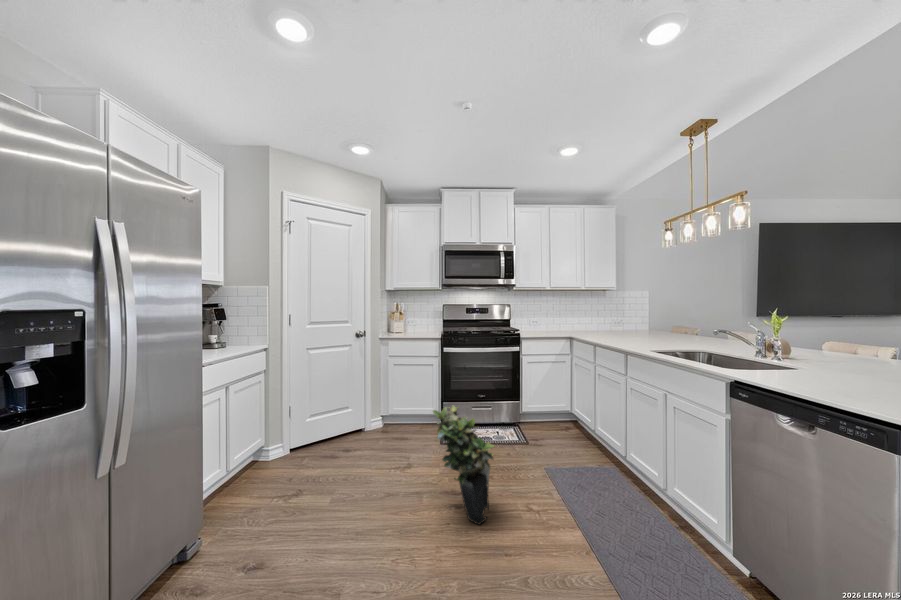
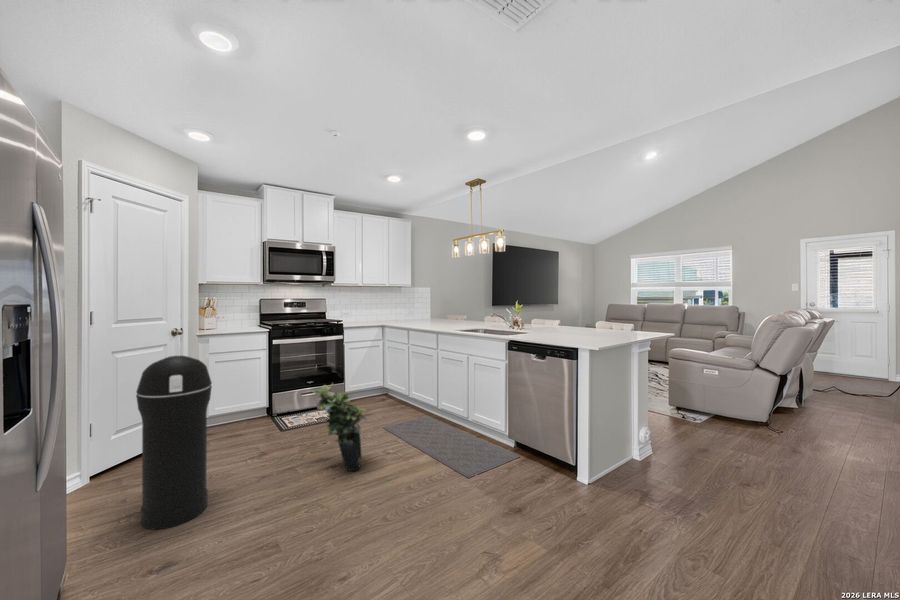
trash can: none [275,358,336,524] -> present [136,356,212,529]

